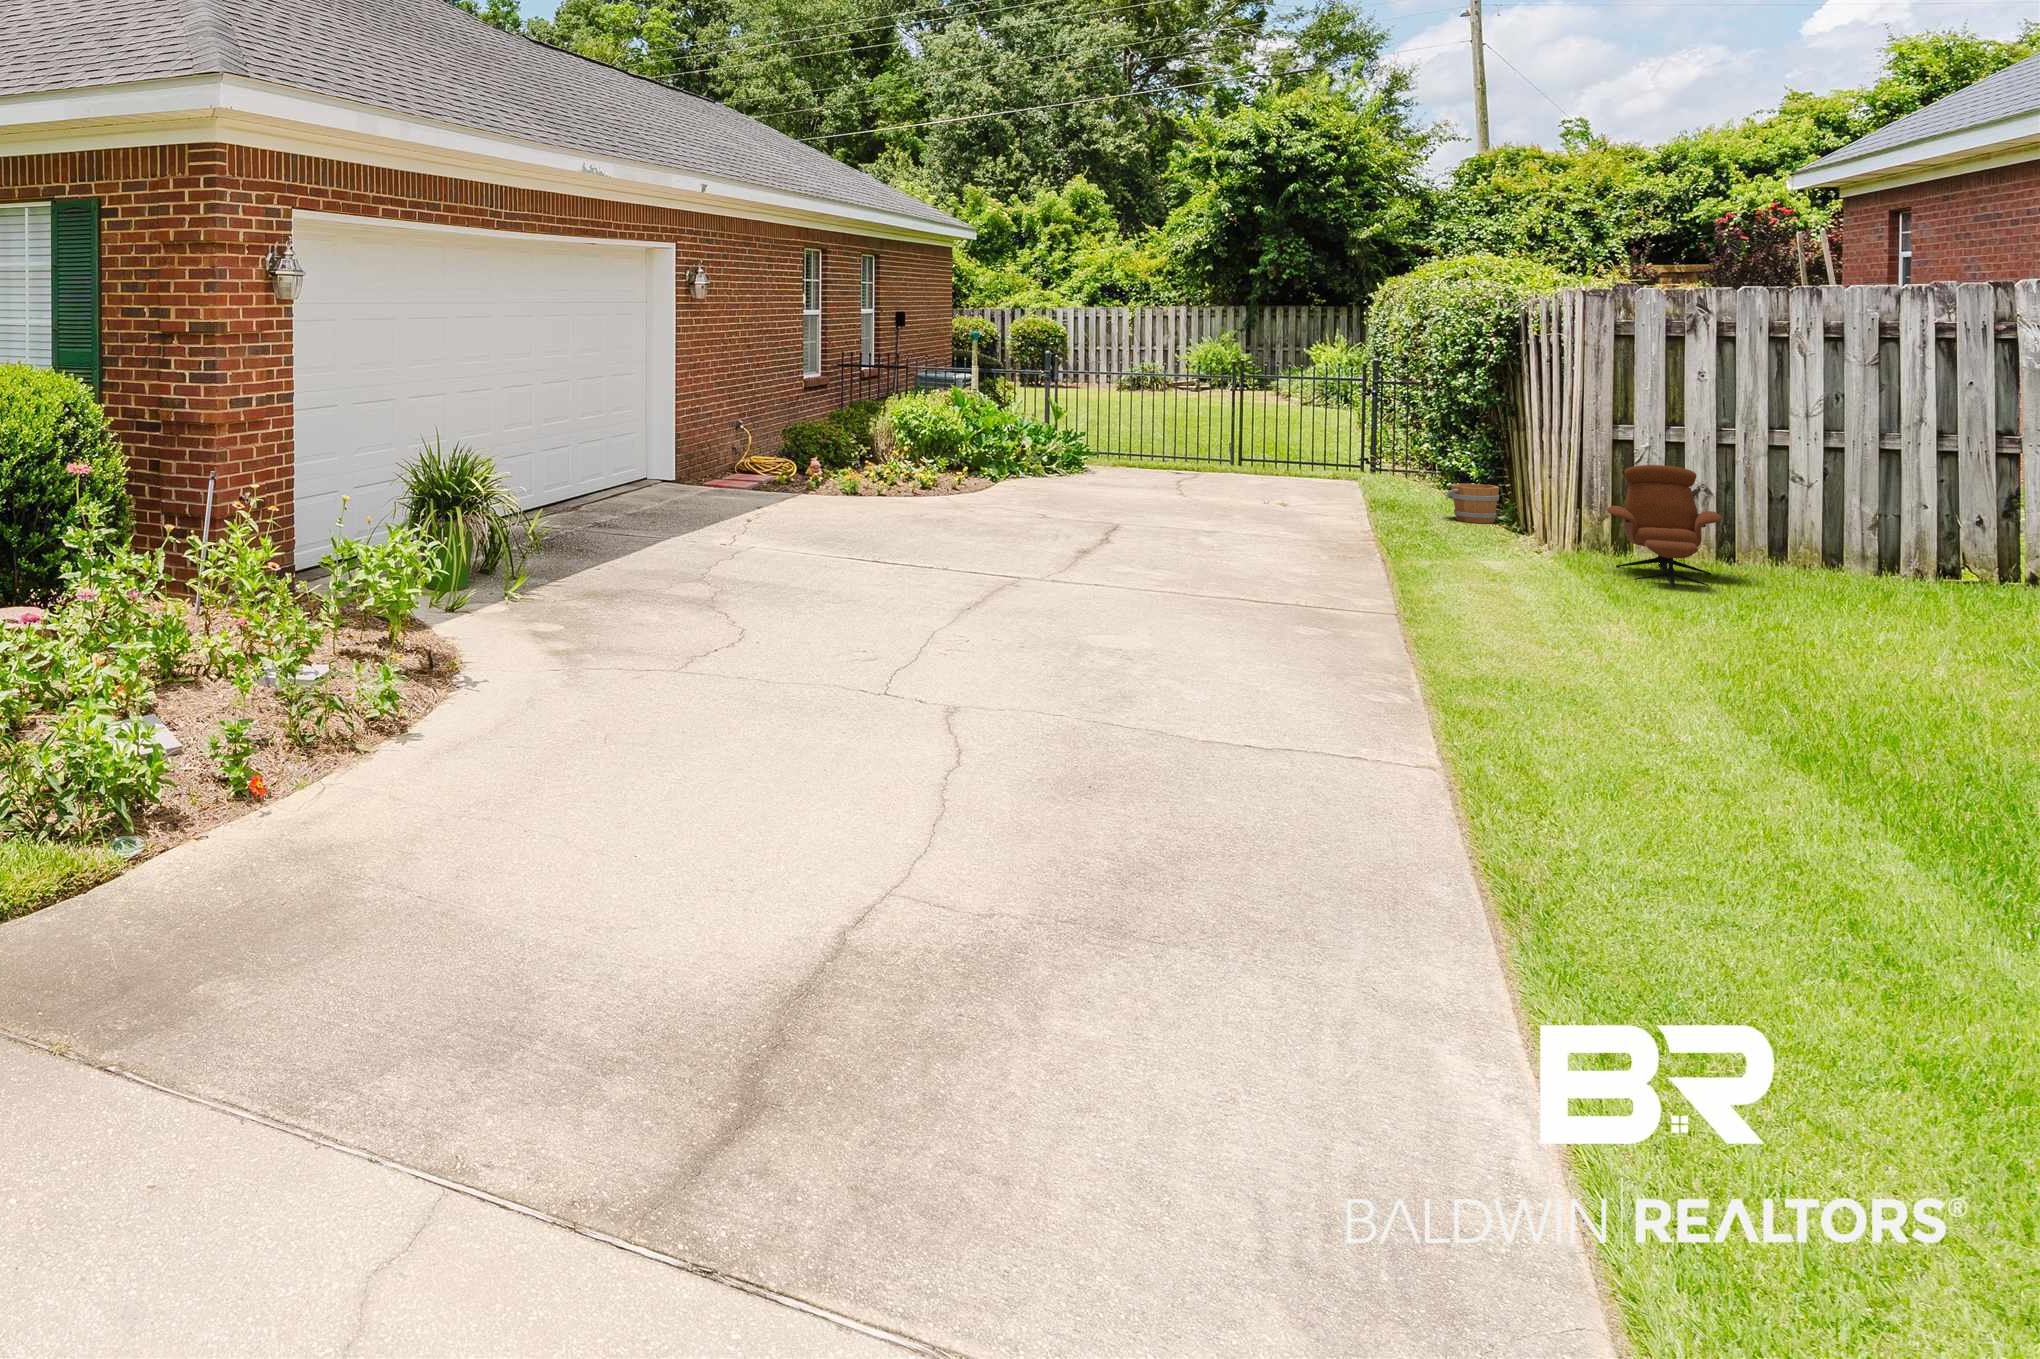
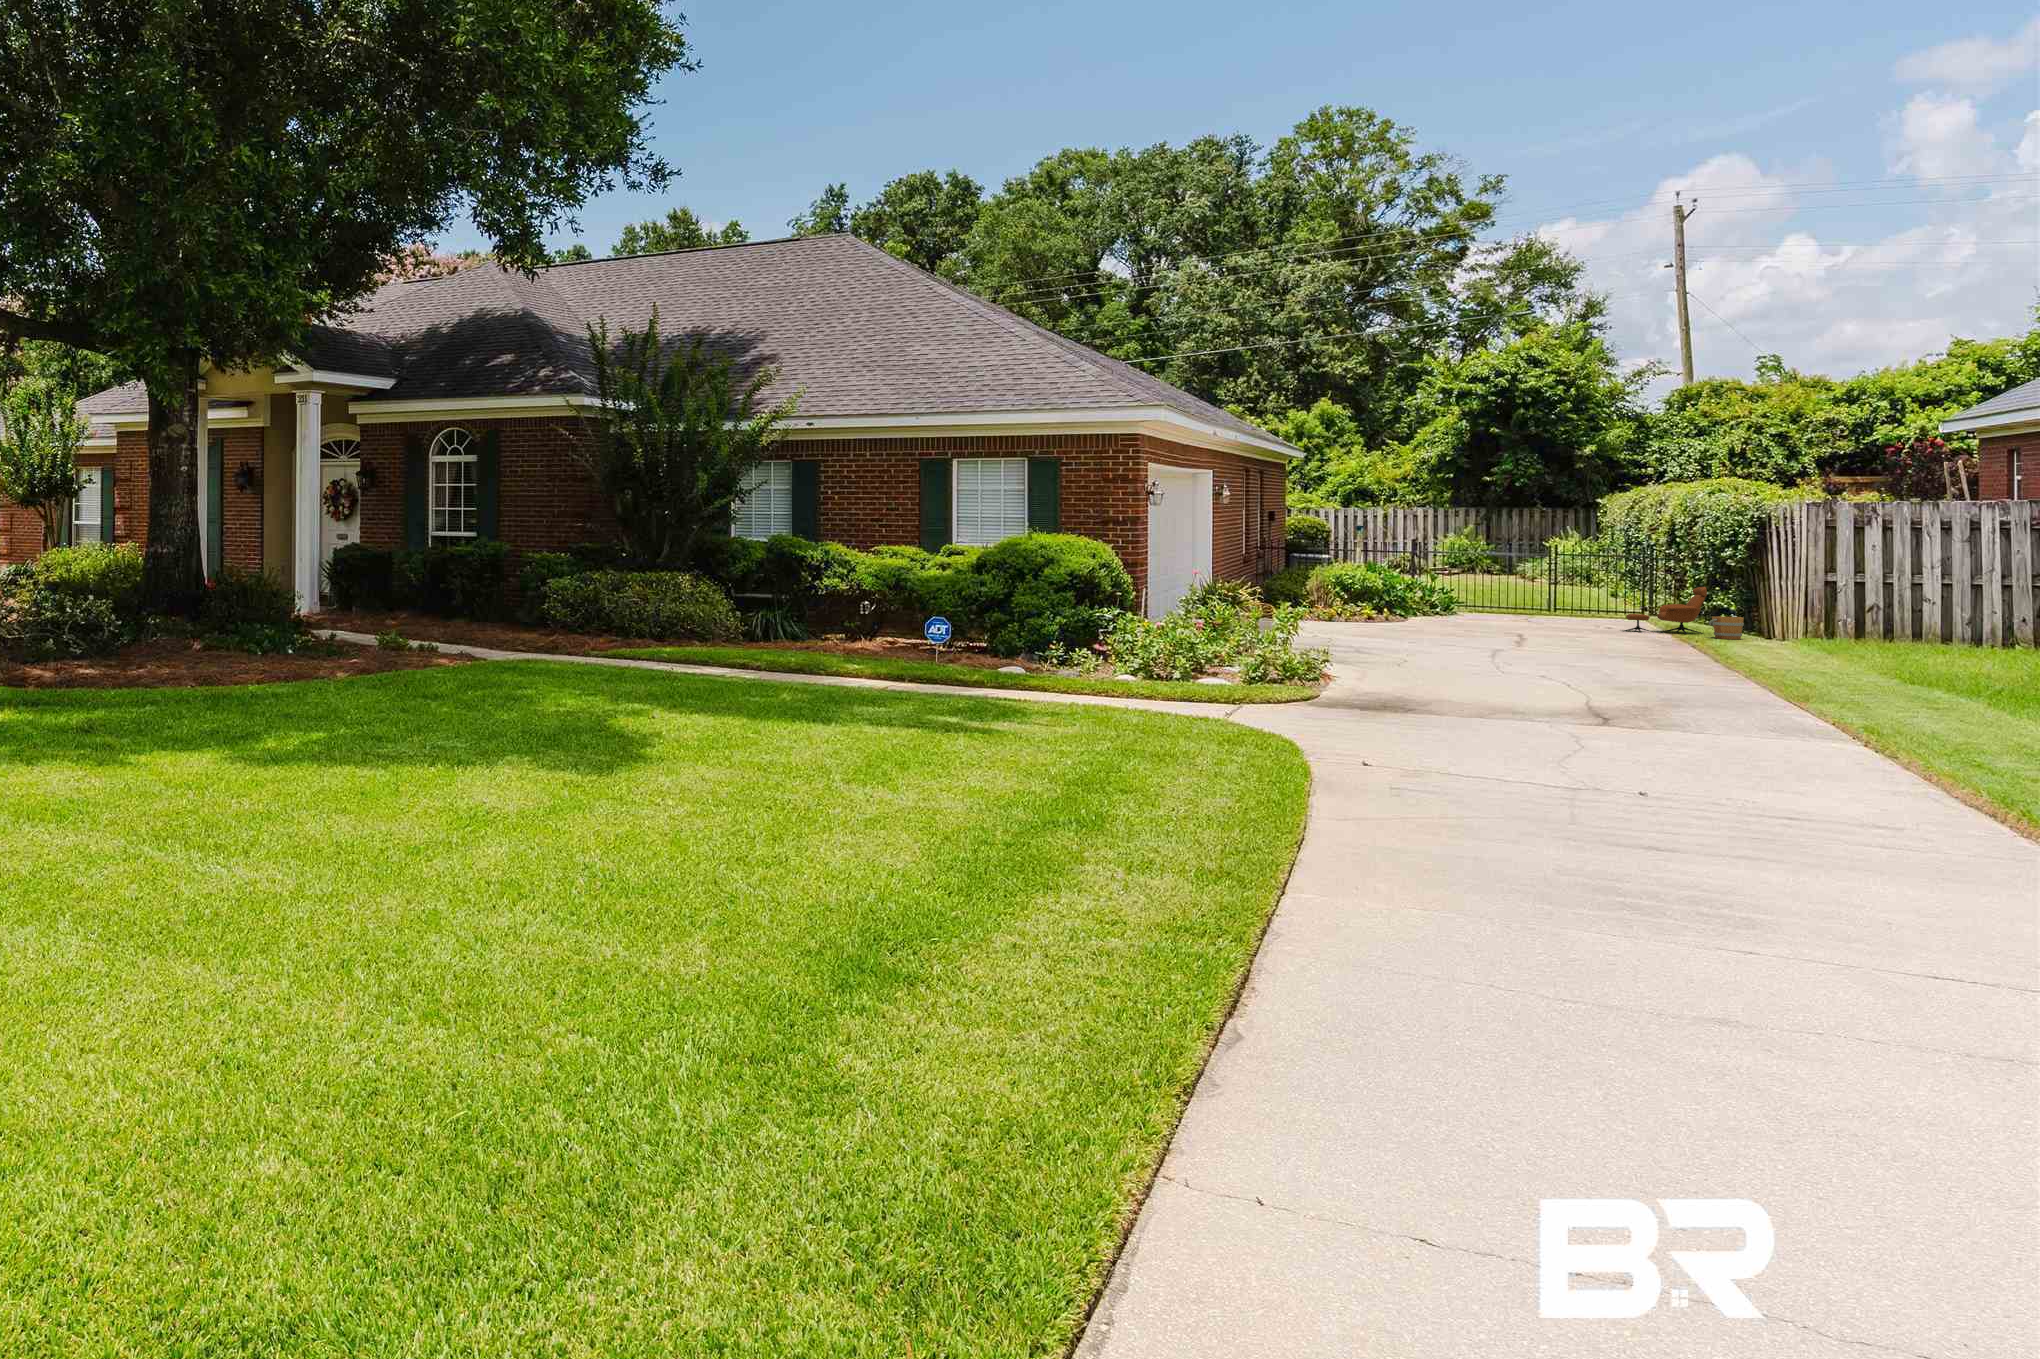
lounge chair: present [1607,465,1722,587] -> present [1624,587,1707,634]

